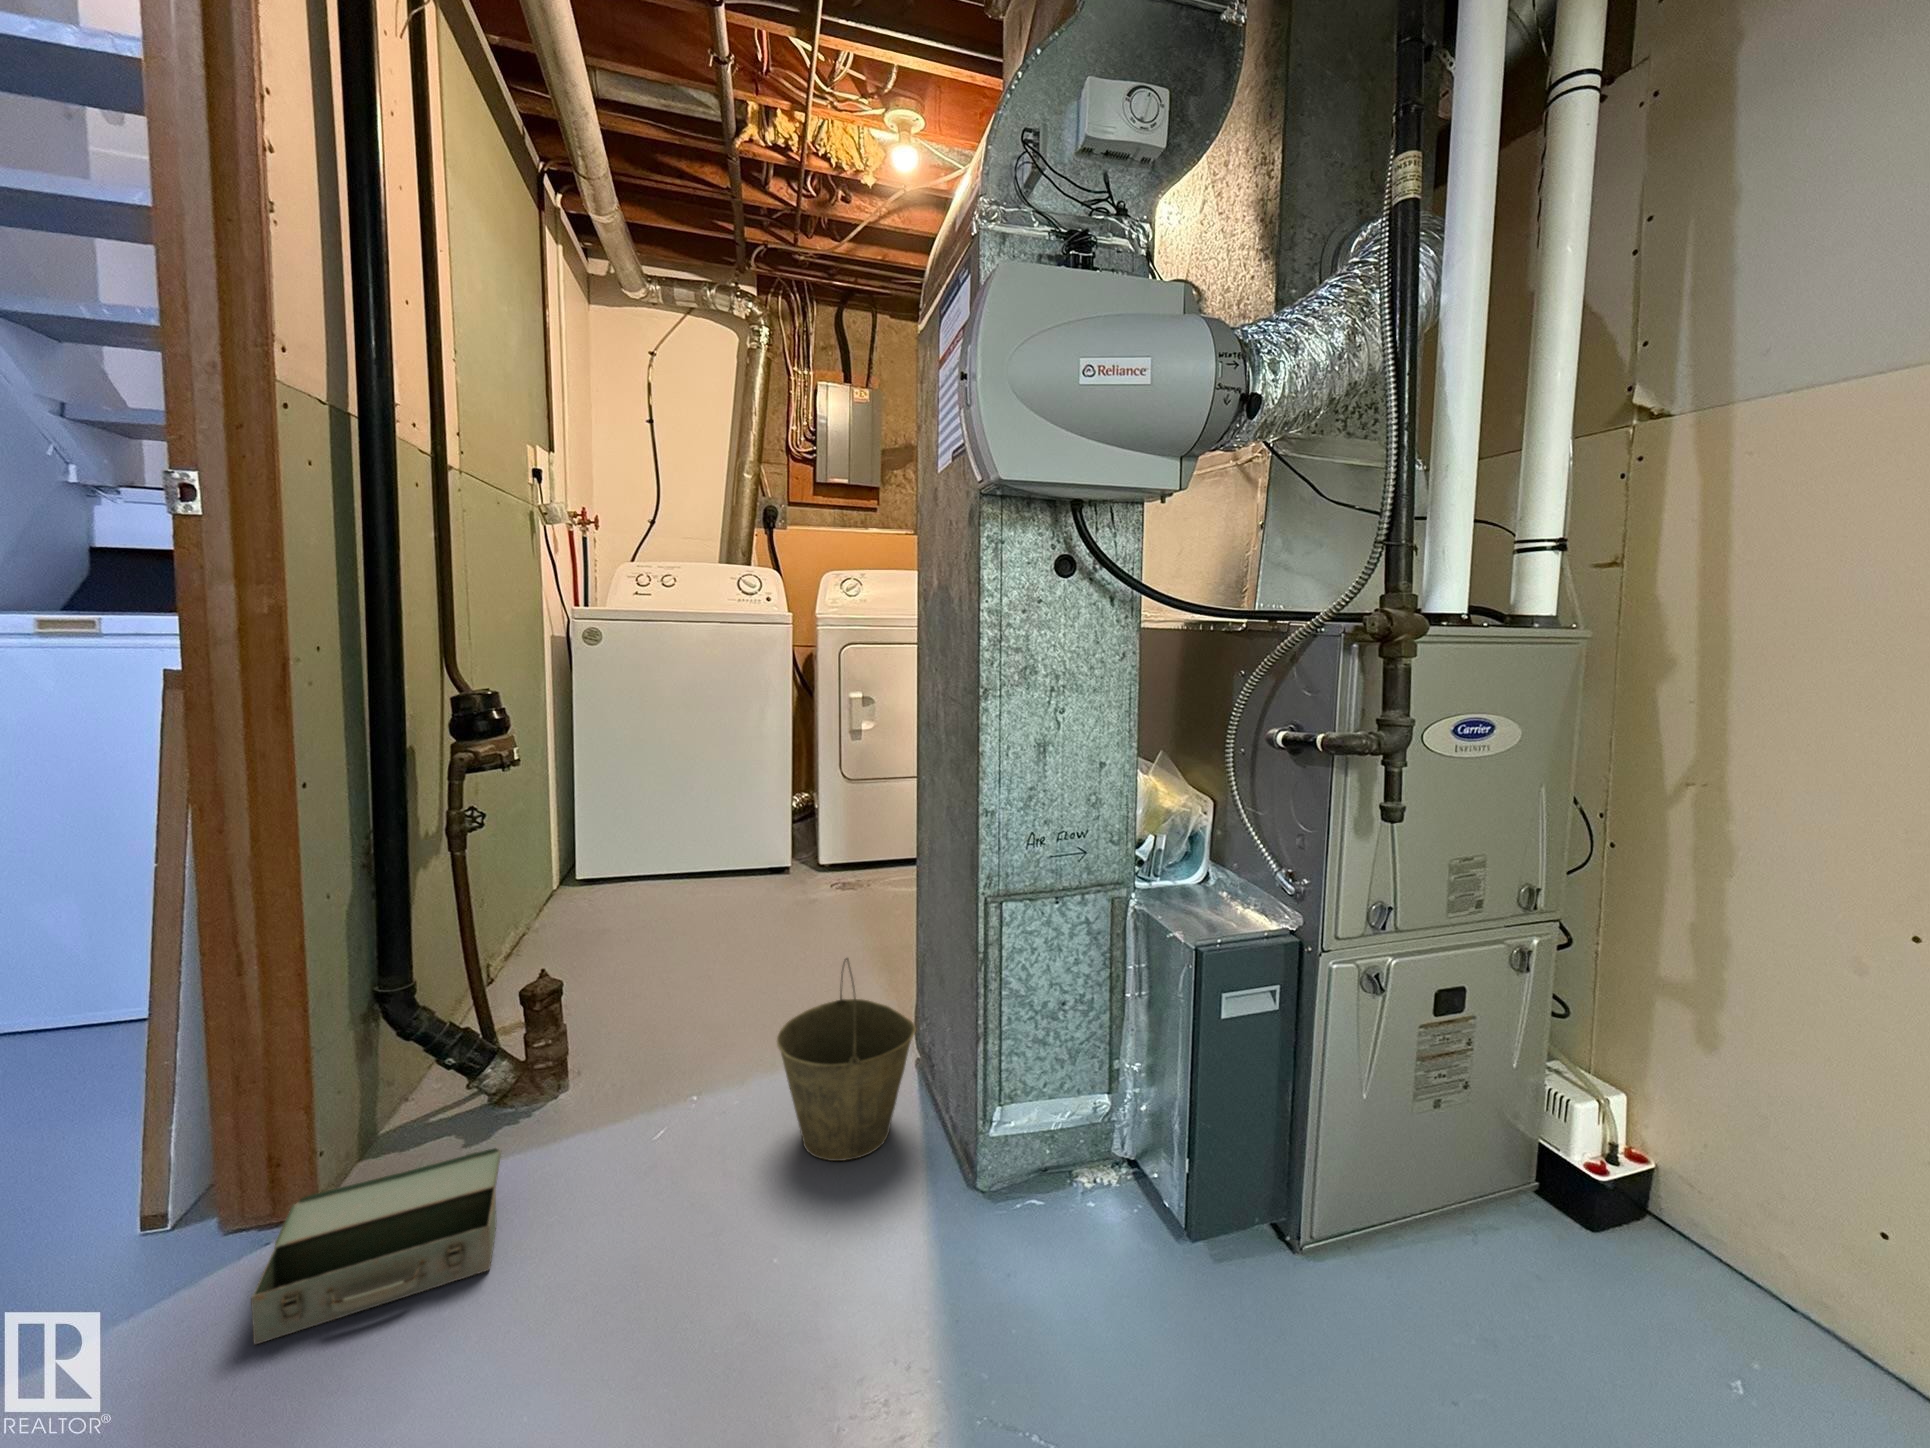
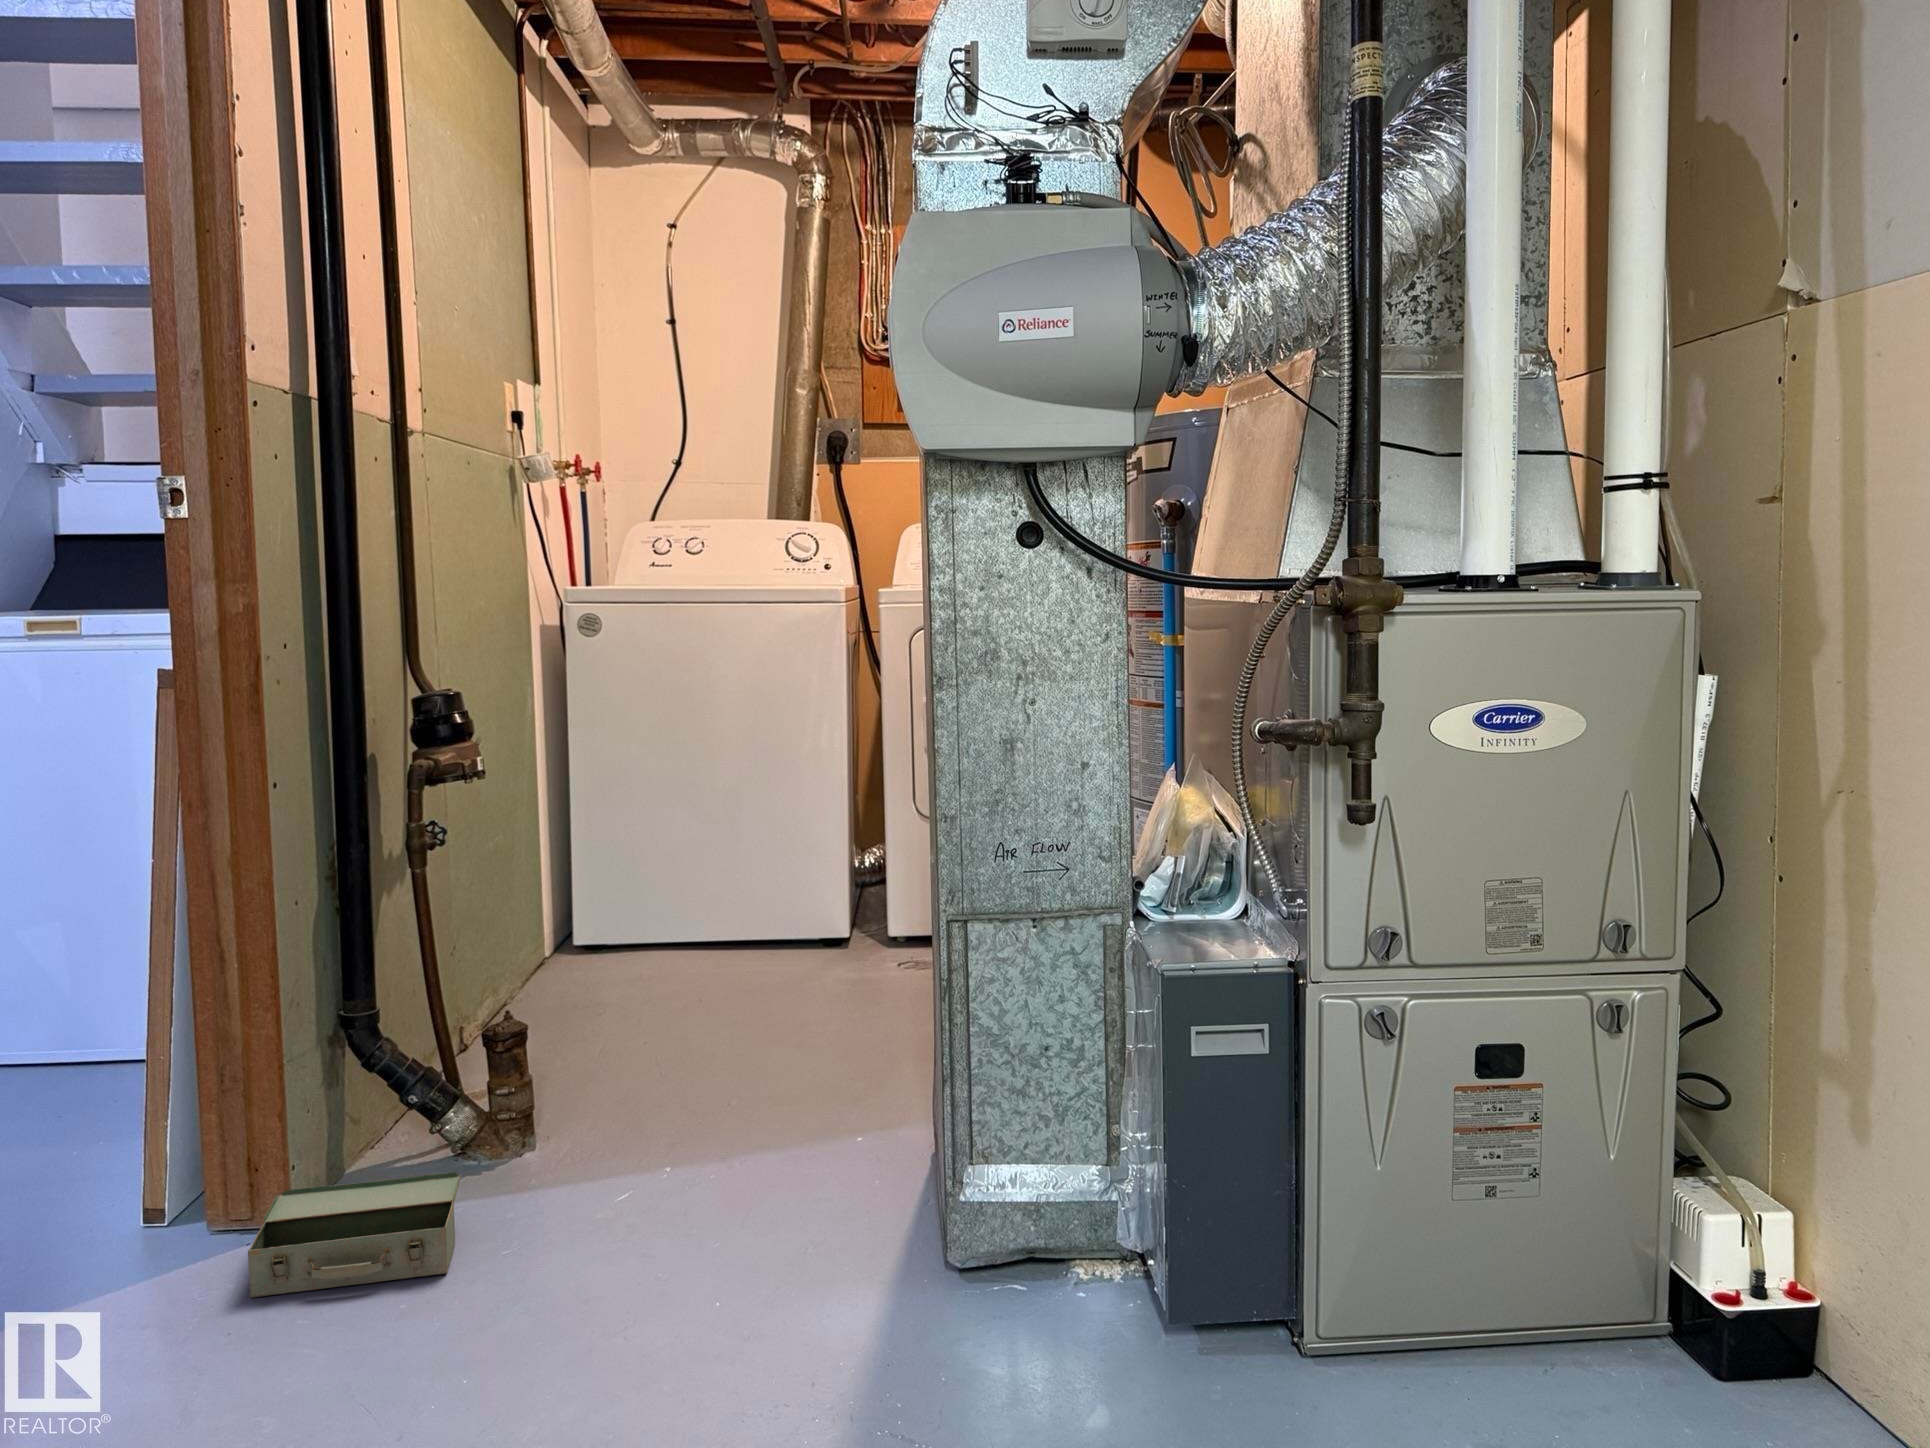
bucket: present [777,958,916,1161] -> none [742,998,904,1231]

